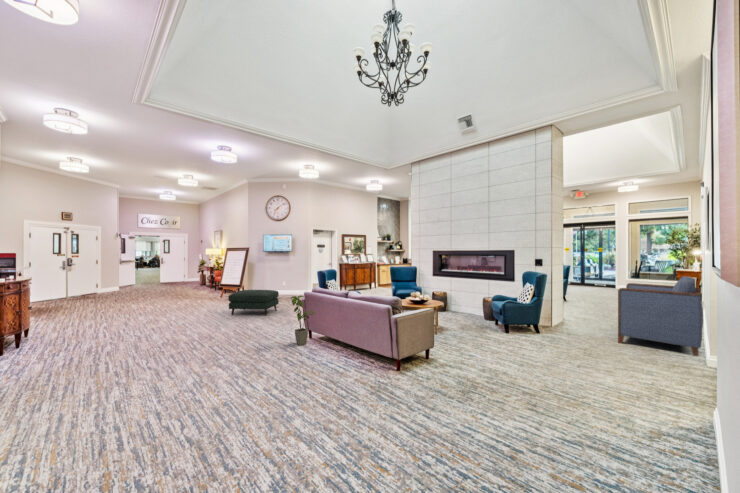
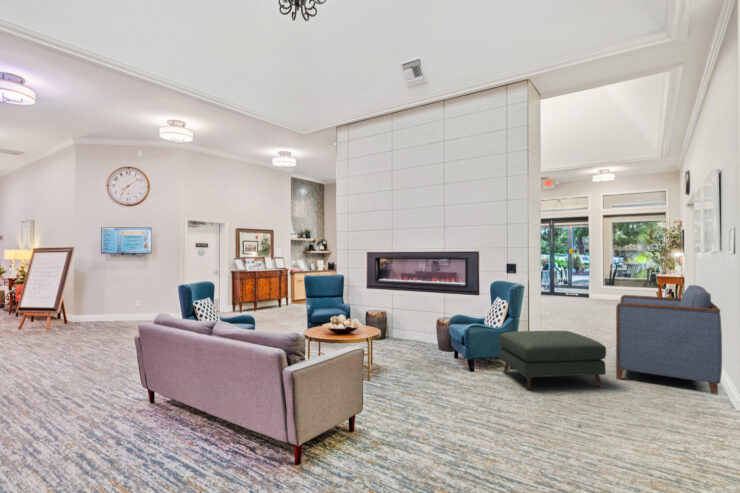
ottoman: present [228,290,279,316] -> present [499,331,606,390]
house plant: present [291,296,315,345] -> none [109,331,159,420]

